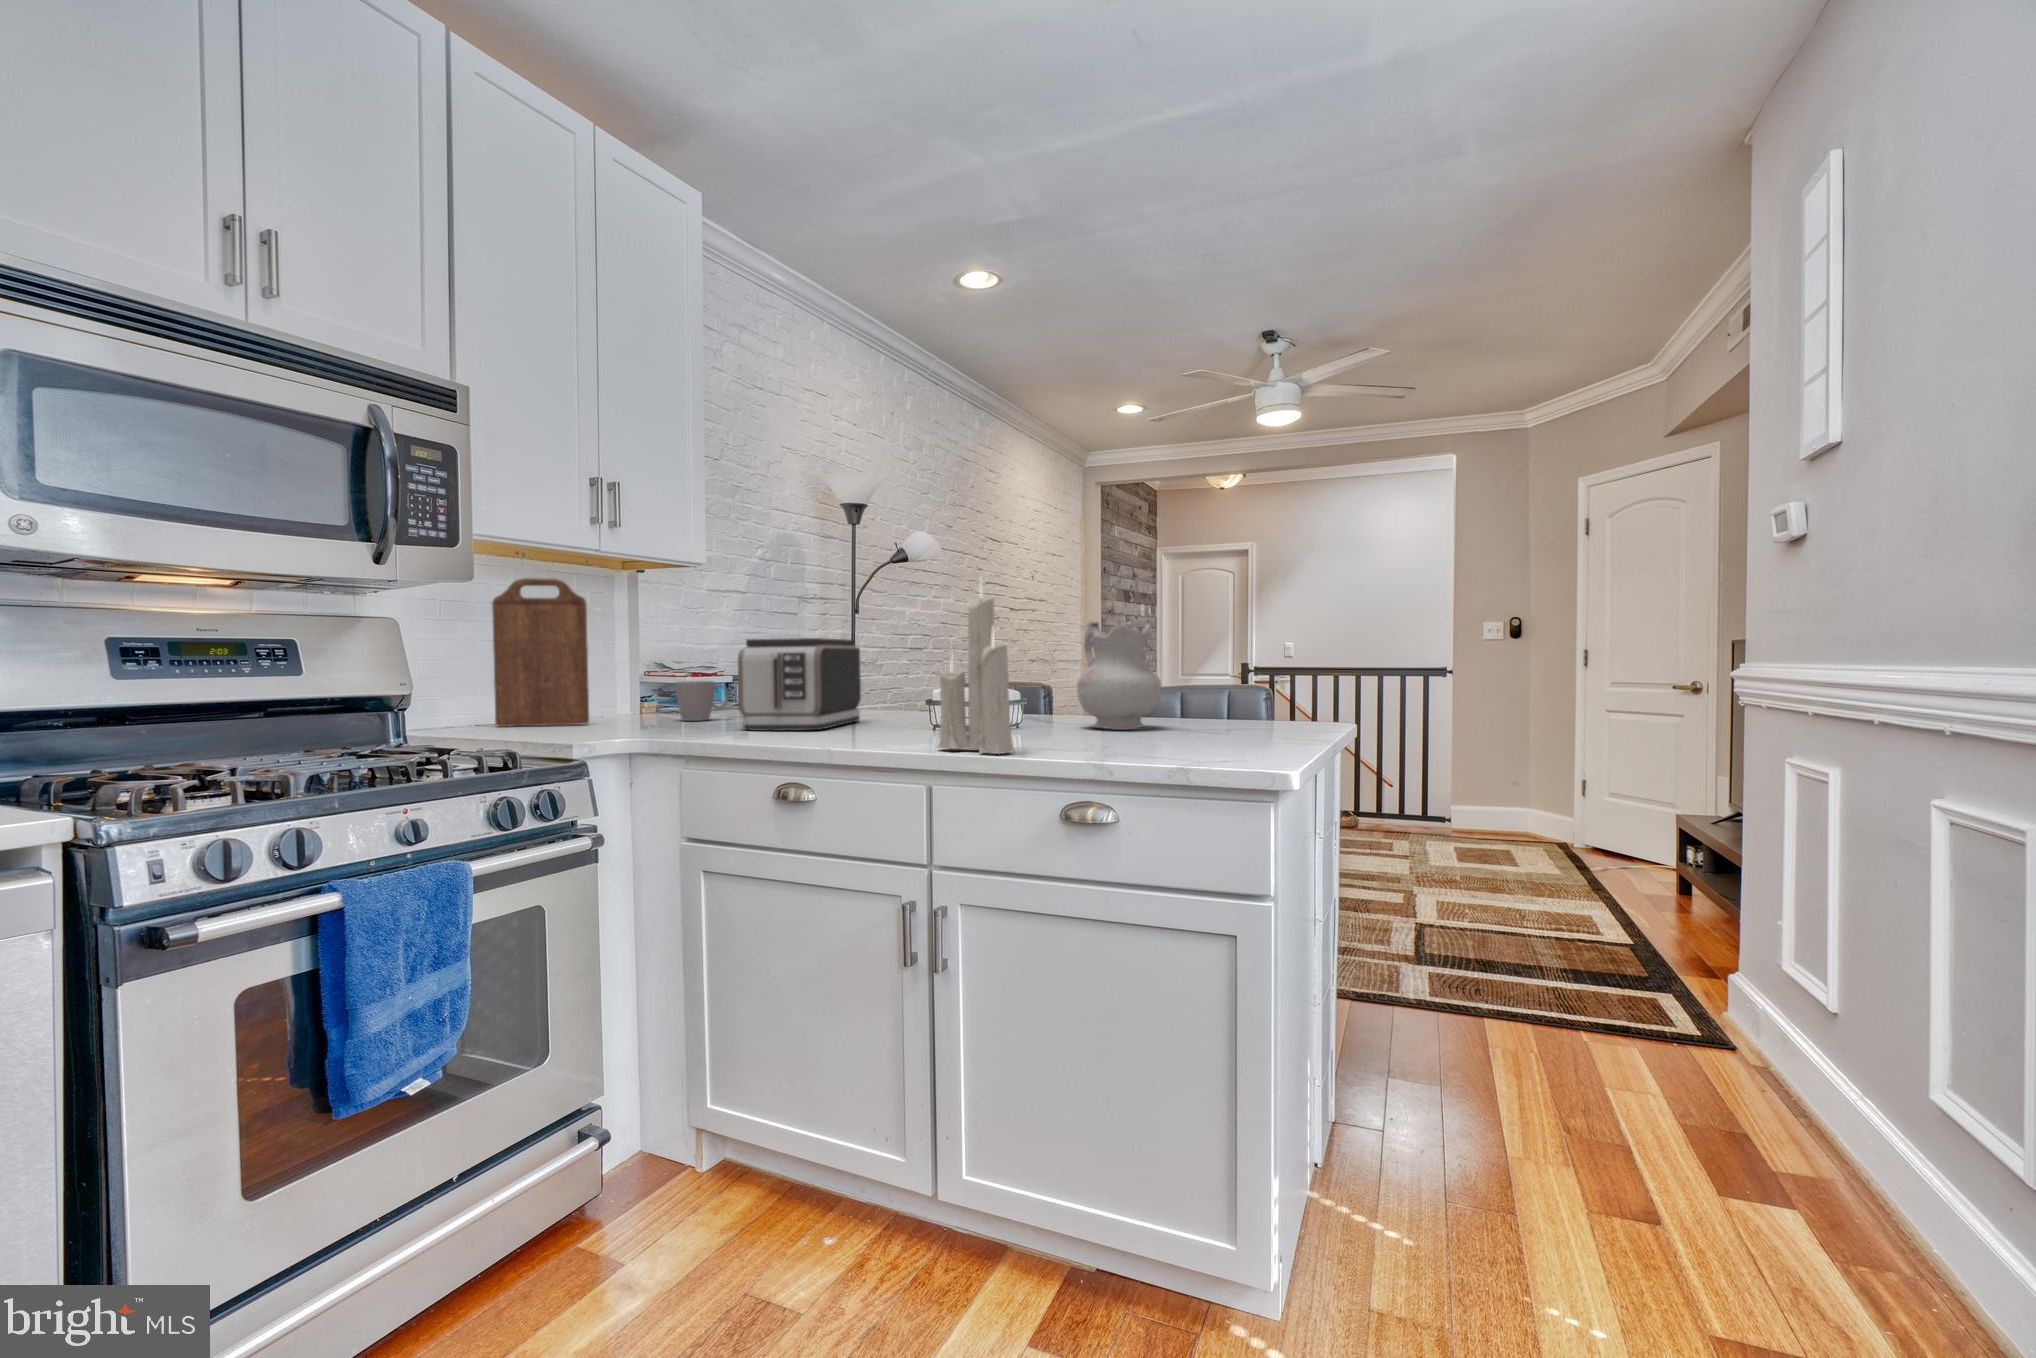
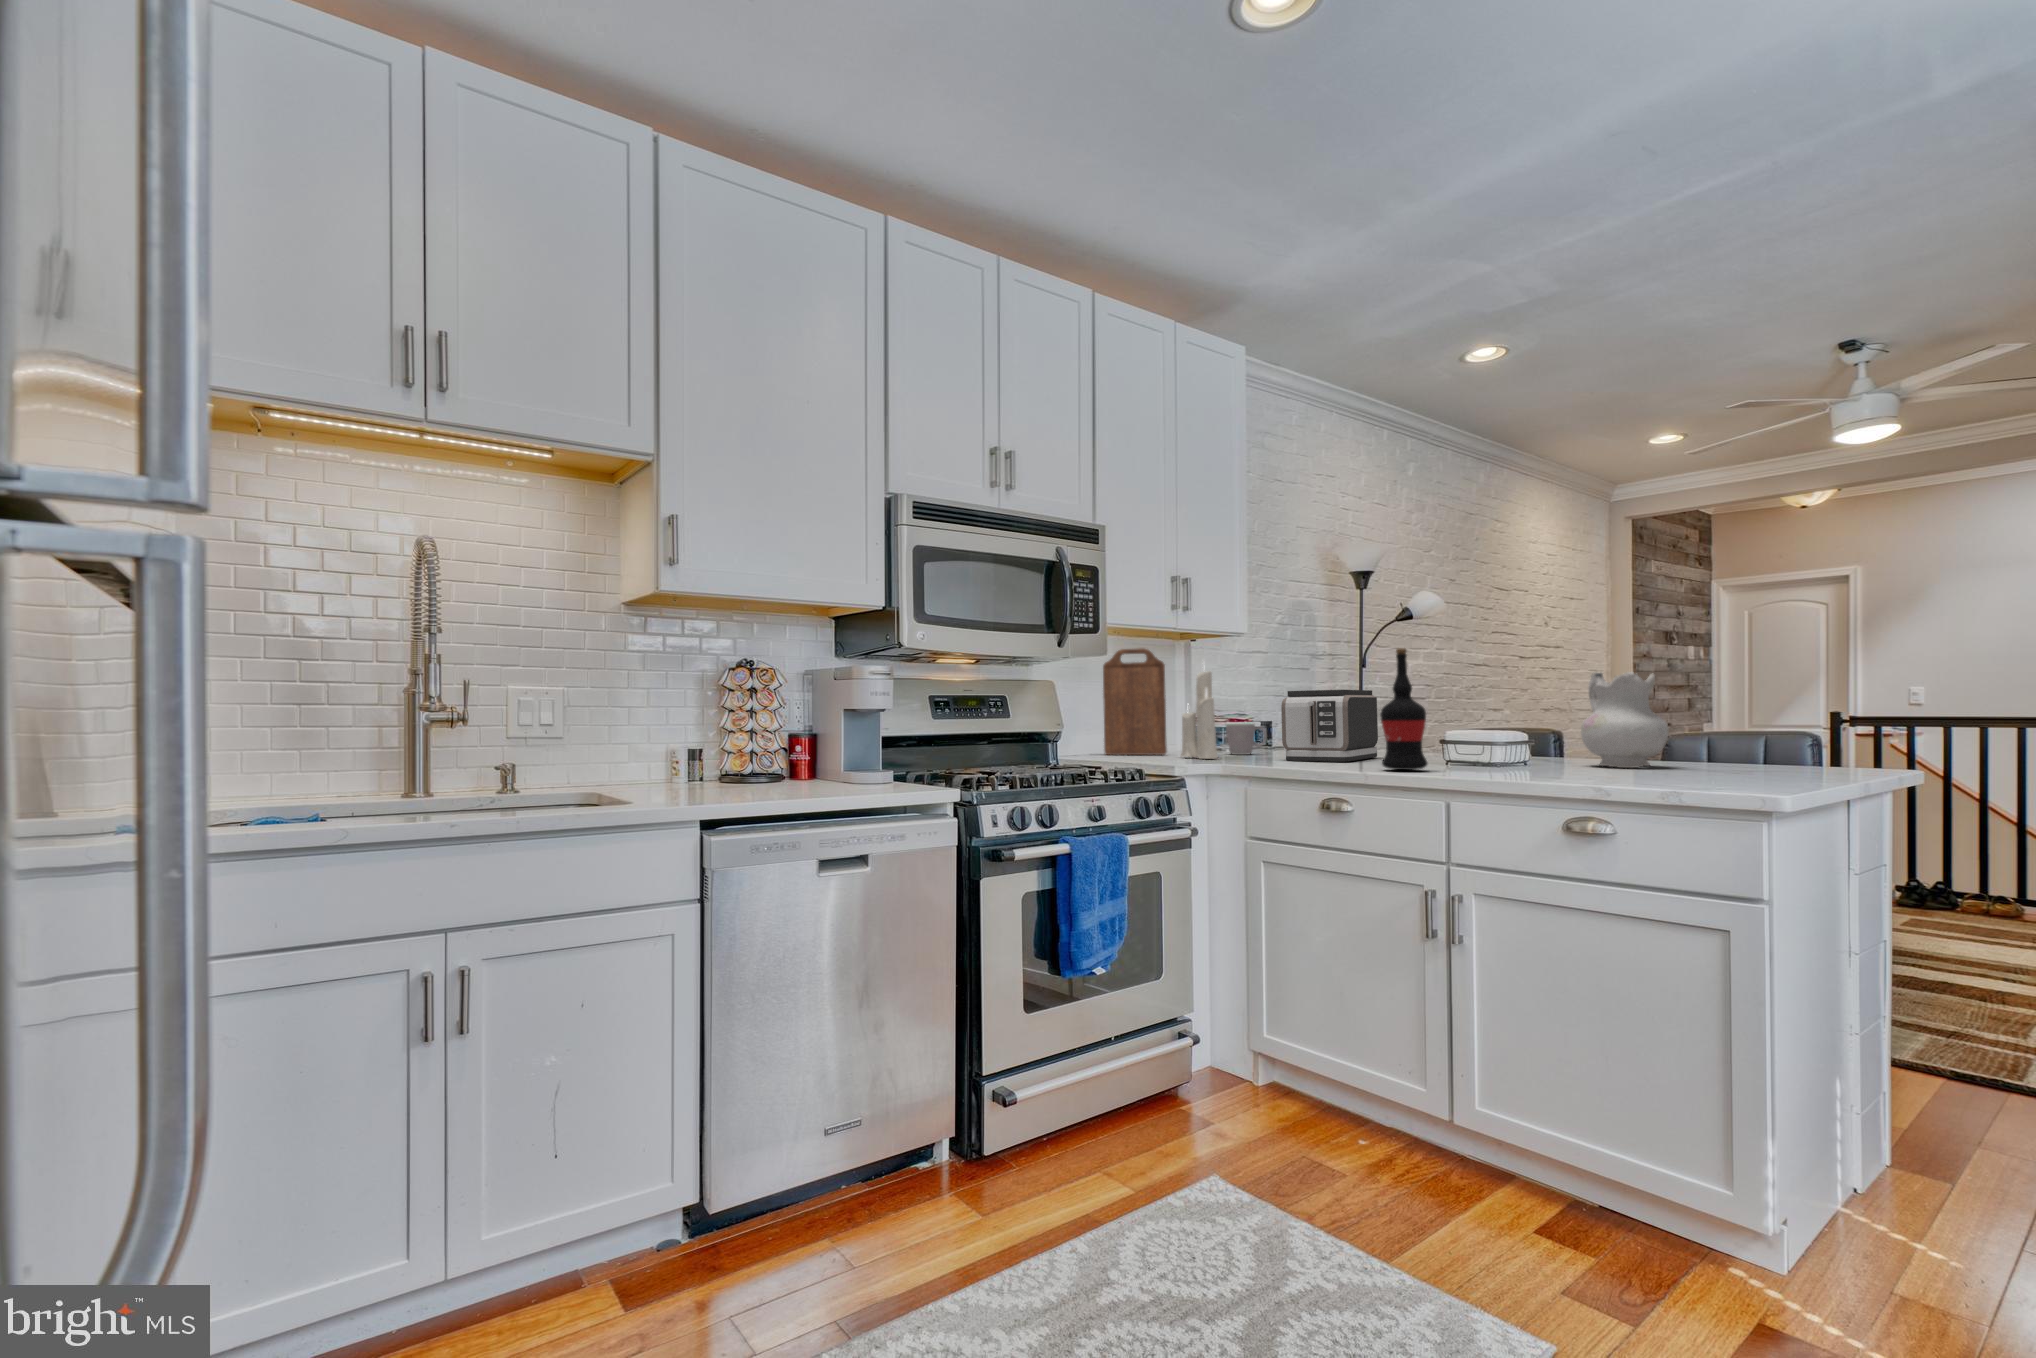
candle: present [937,578,1014,754] -> present [1181,671,1218,759]
wine bottle: none [853,584,911,744] -> present [1380,648,1428,770]

